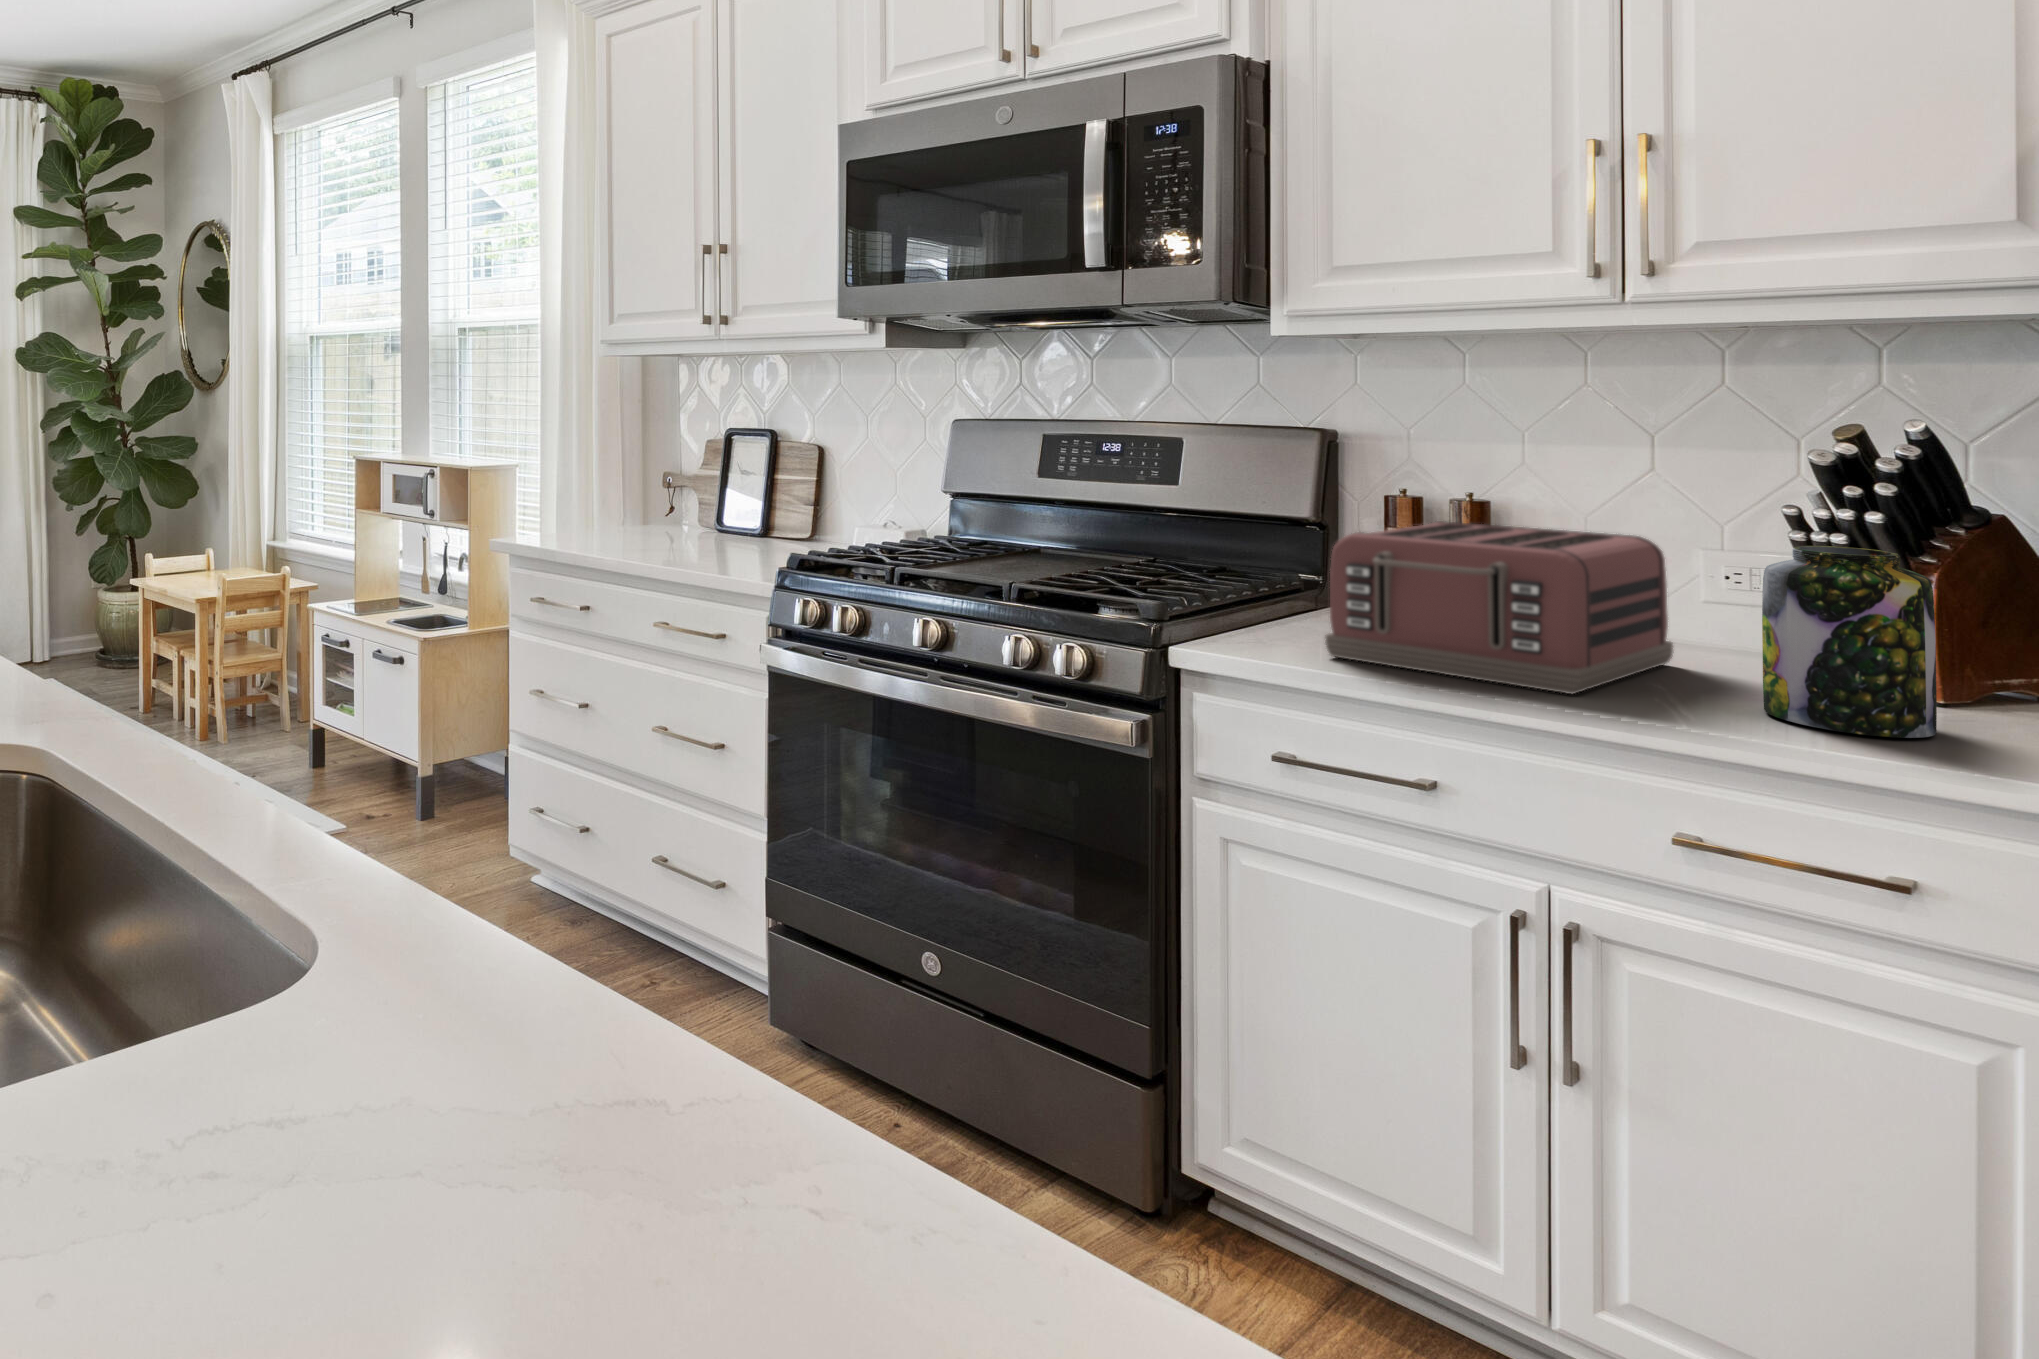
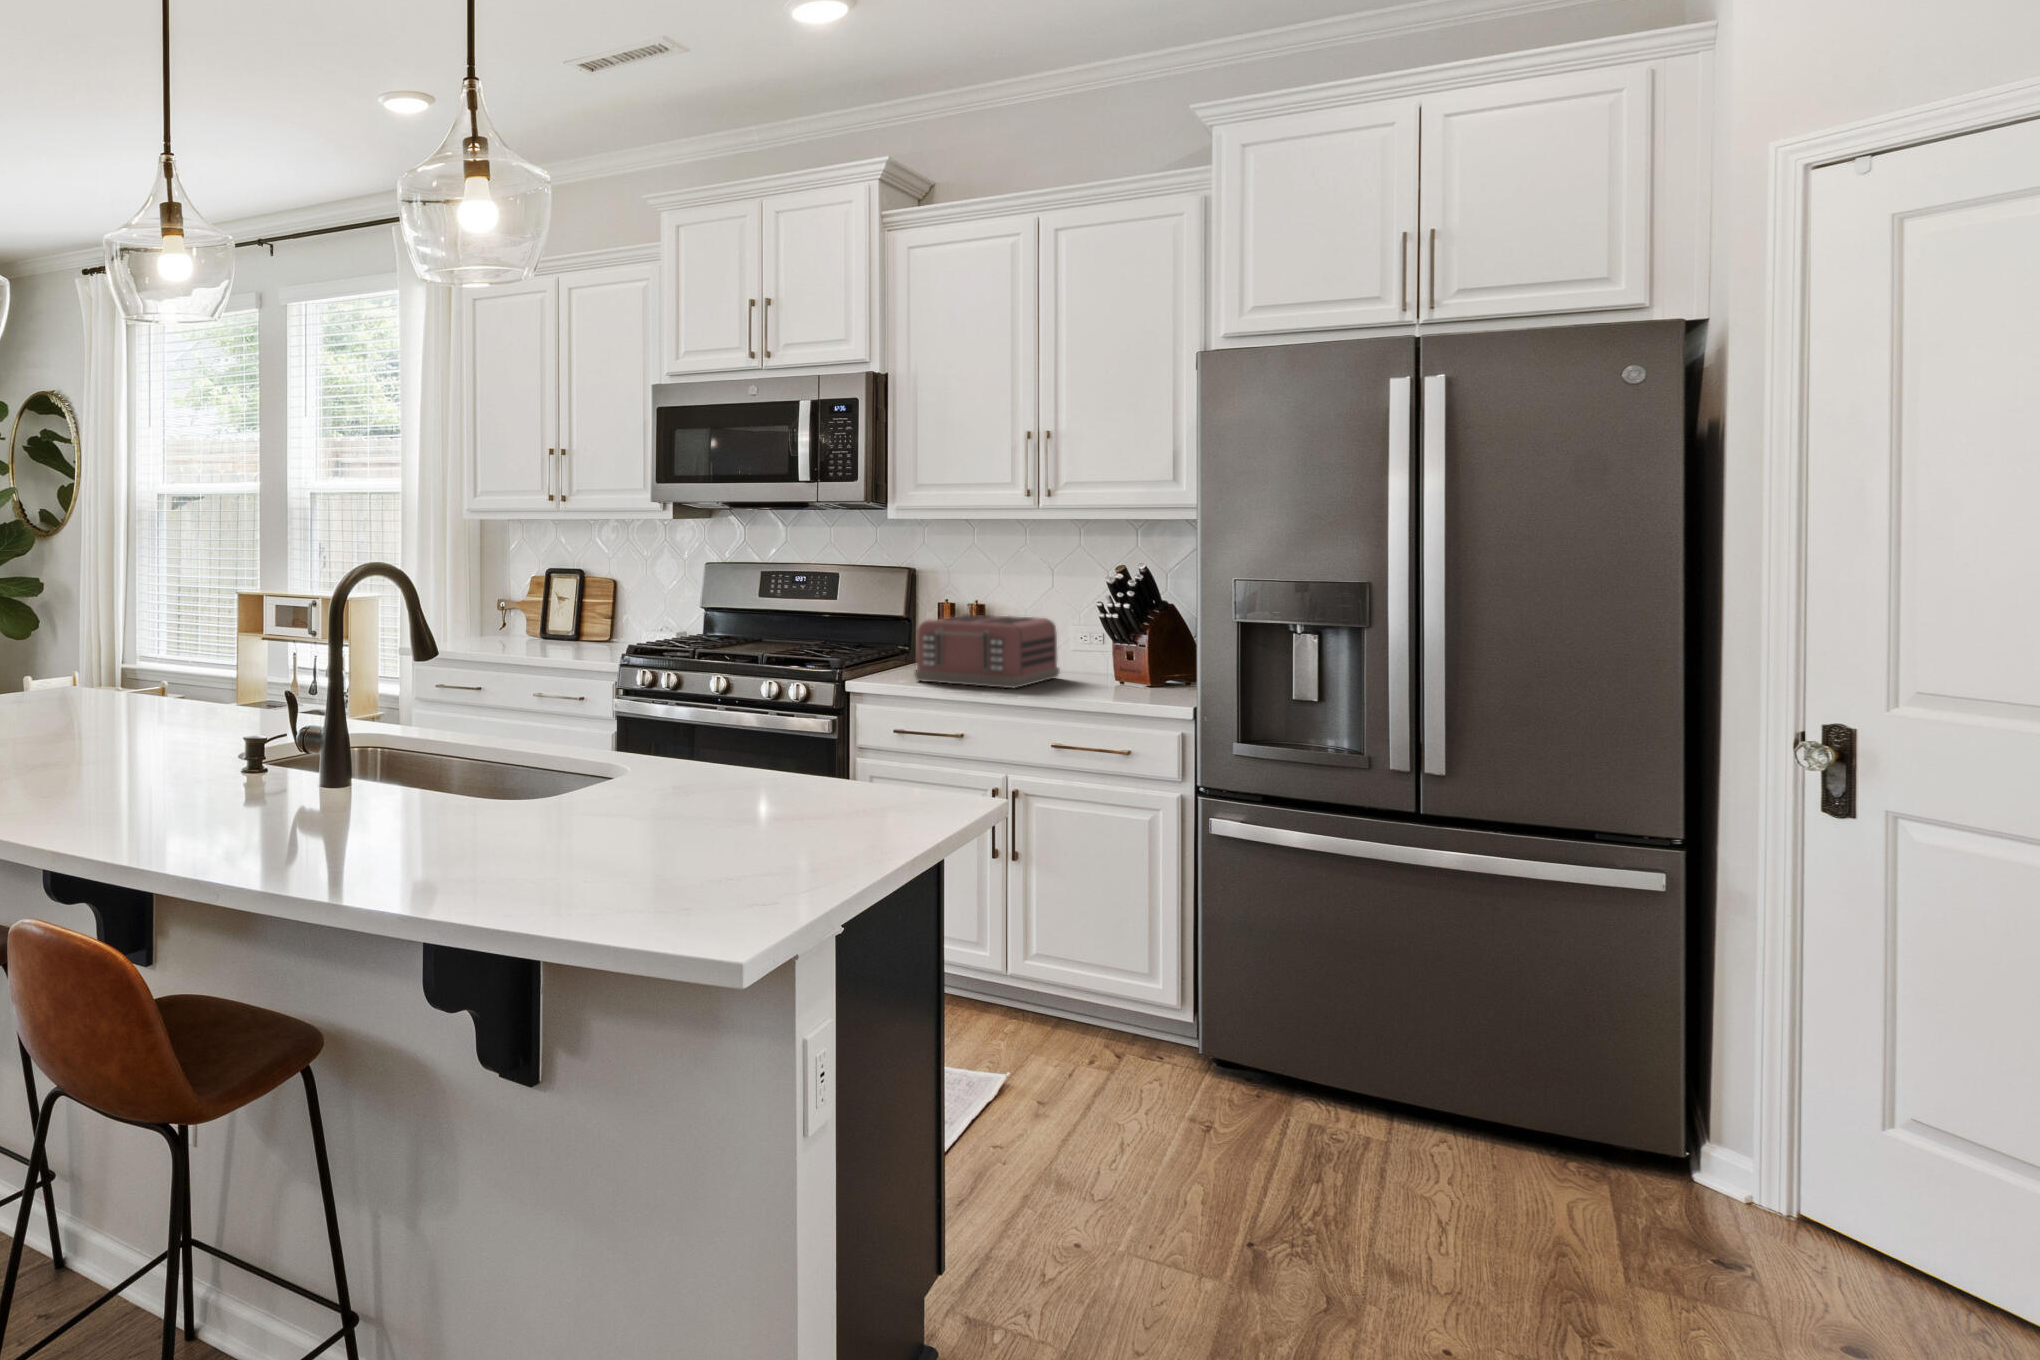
jar: present [1762,546,1937,738] -> none [1084,618,1140,695]

